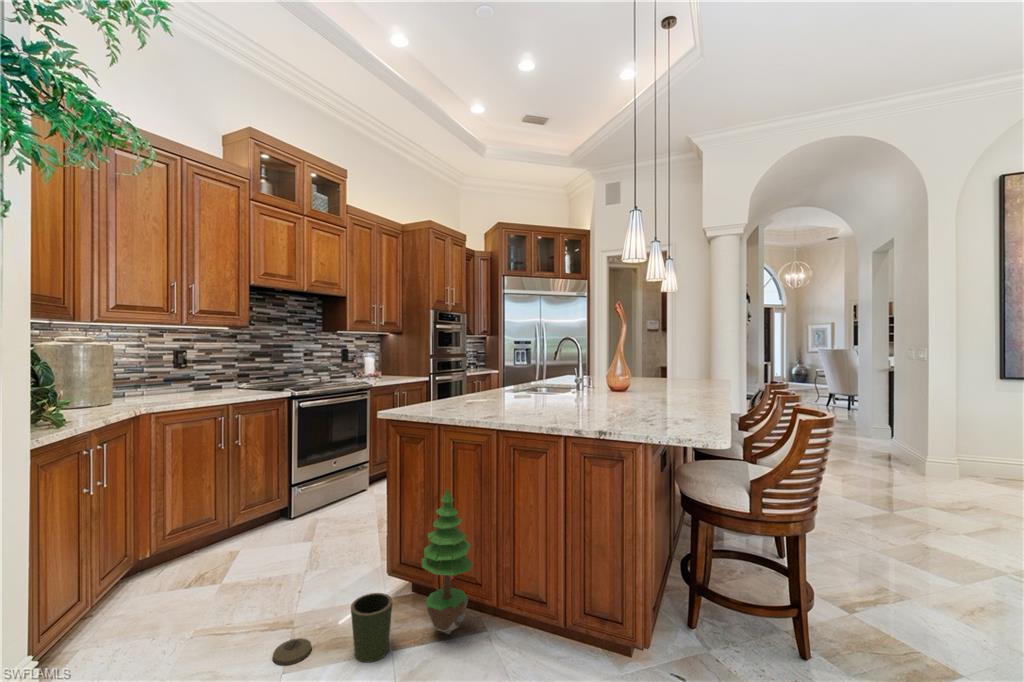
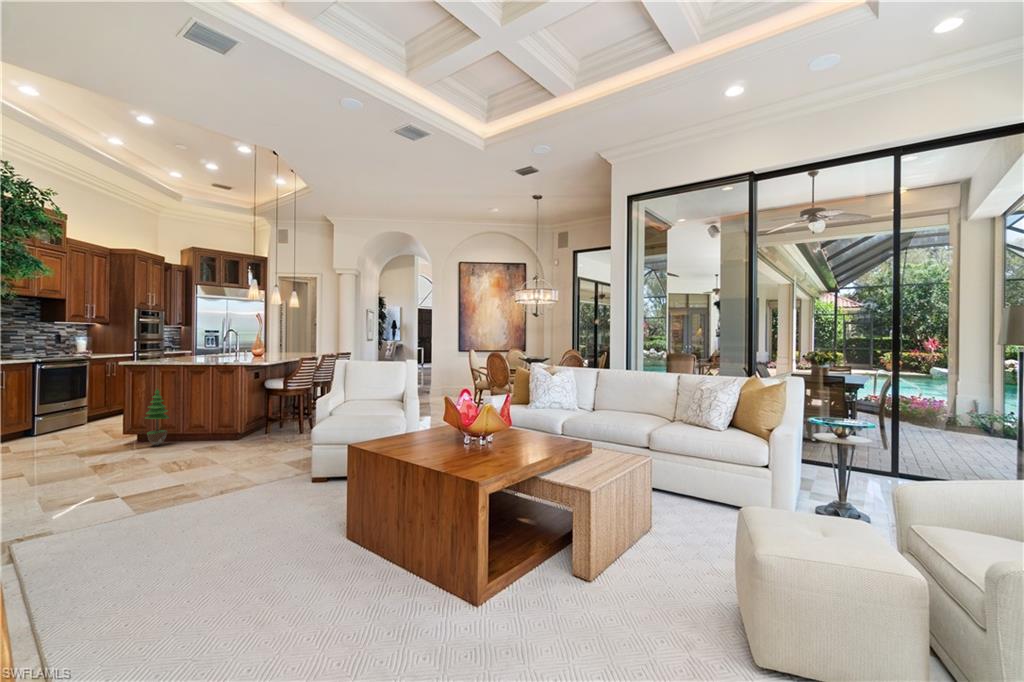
trash can: present [272,593,392,665] -> none [69,431,131,457]

